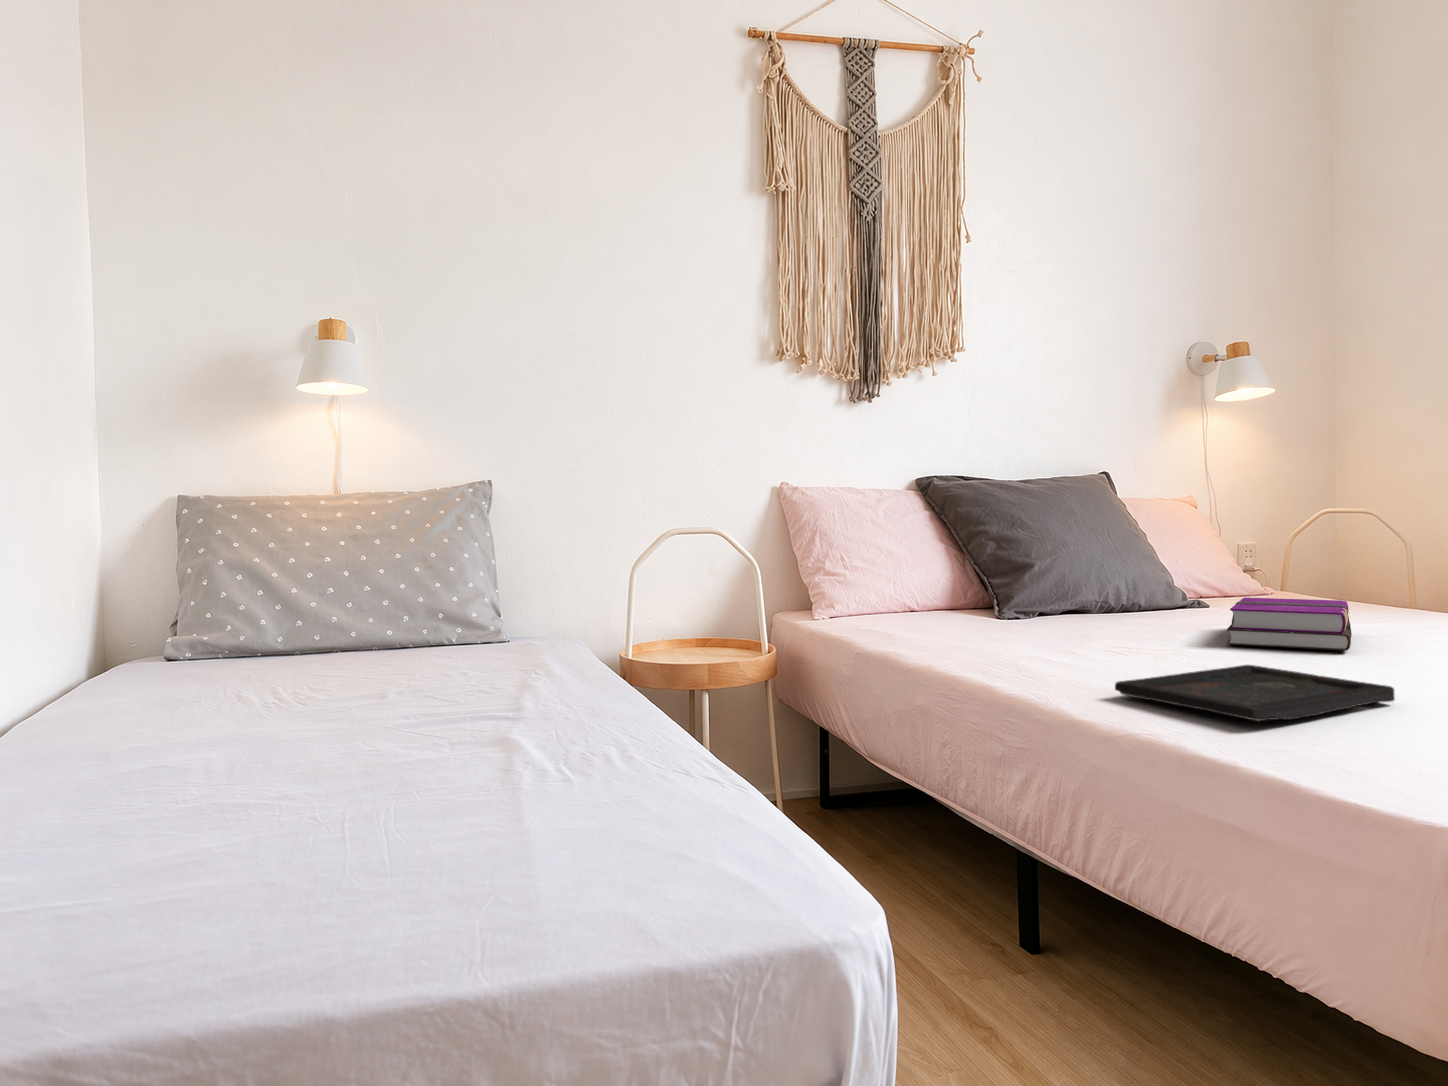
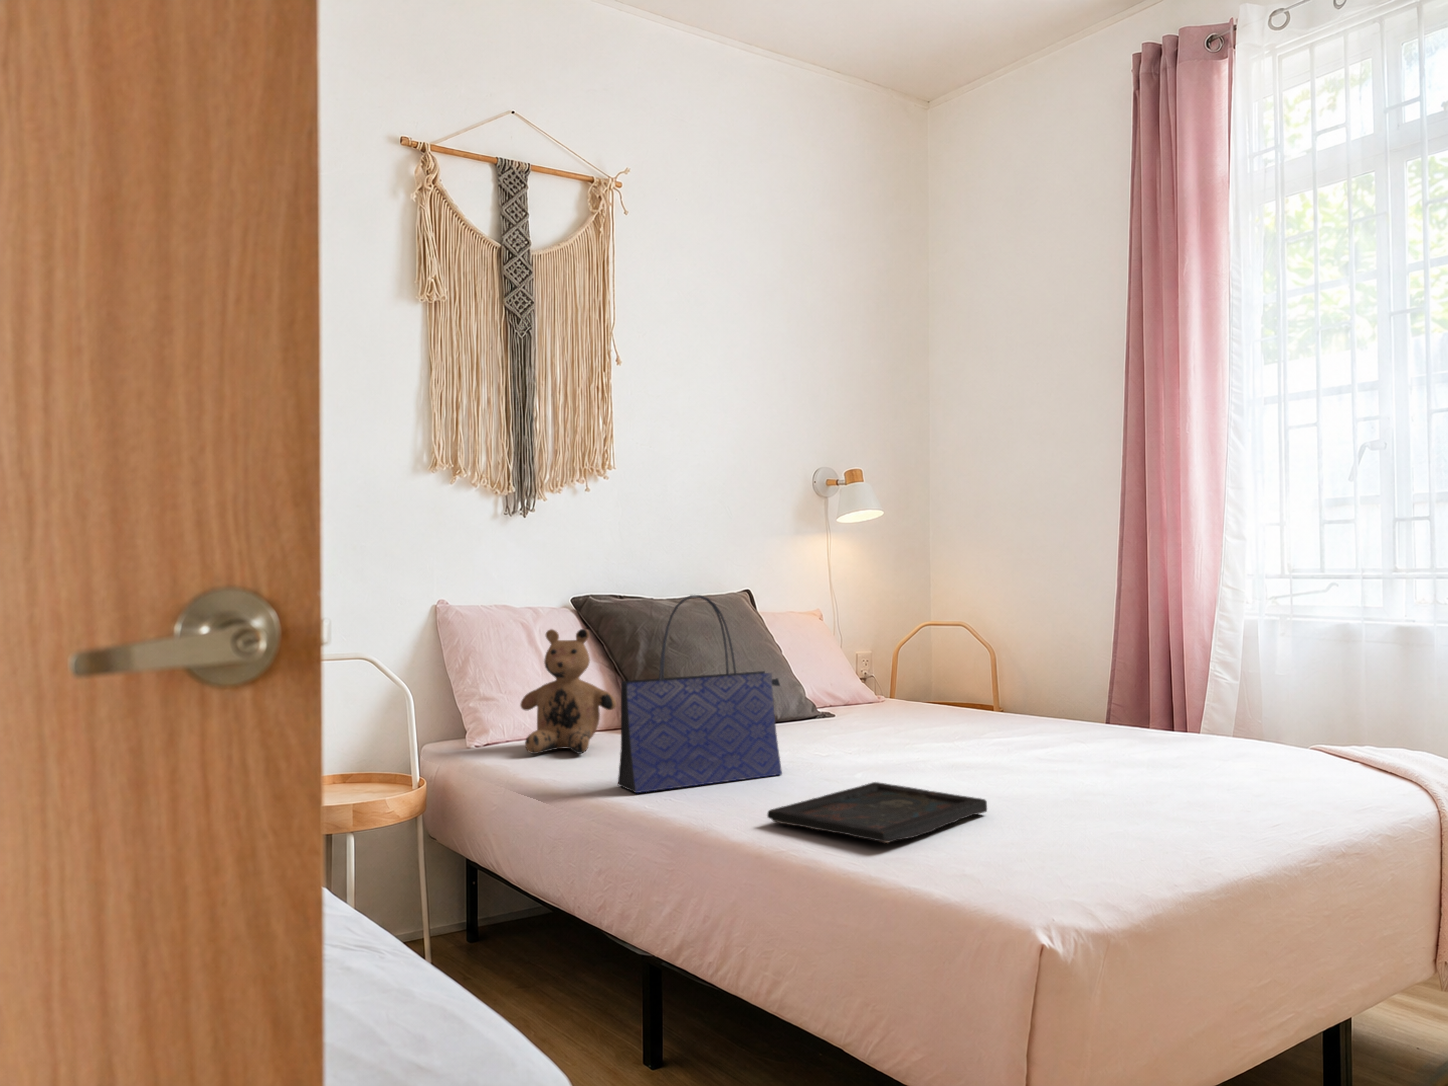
tote bag: none [956,461,1138,663] -> present [618,595,782,793]
teddy bear: none [864,506,960,628] -> present [521,629,616,754]
hardback book: present [1227,598,1352,650] -> none [855,711,952,760]

